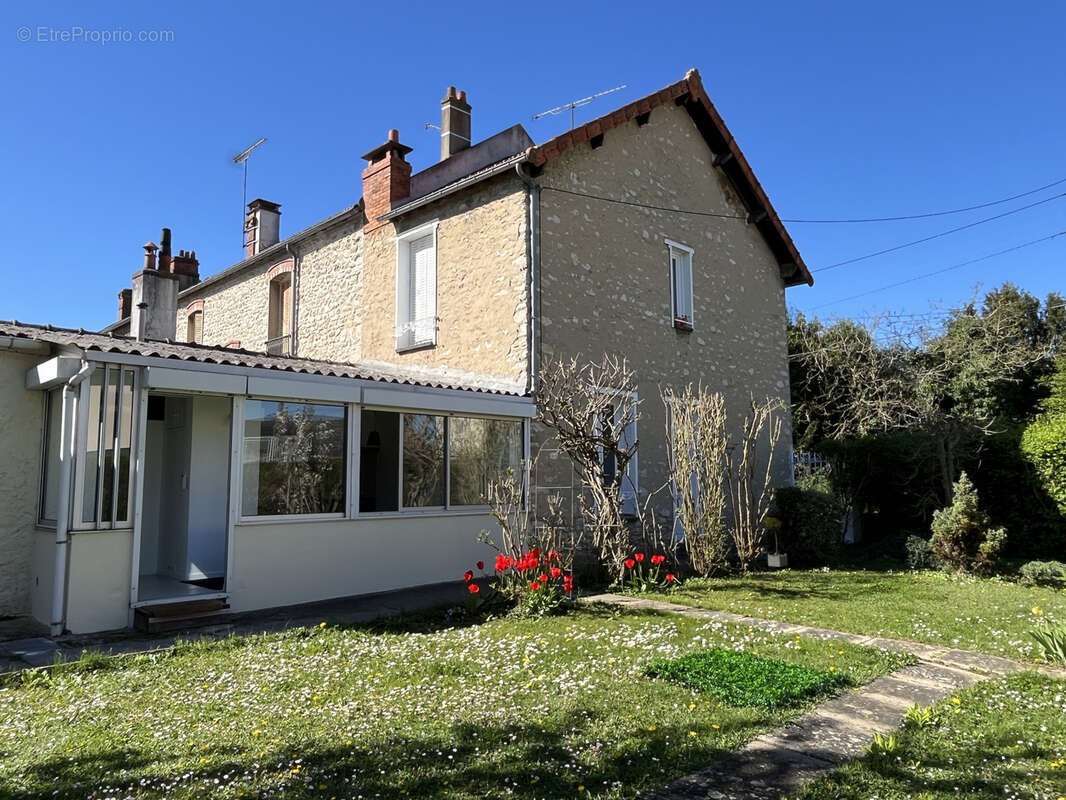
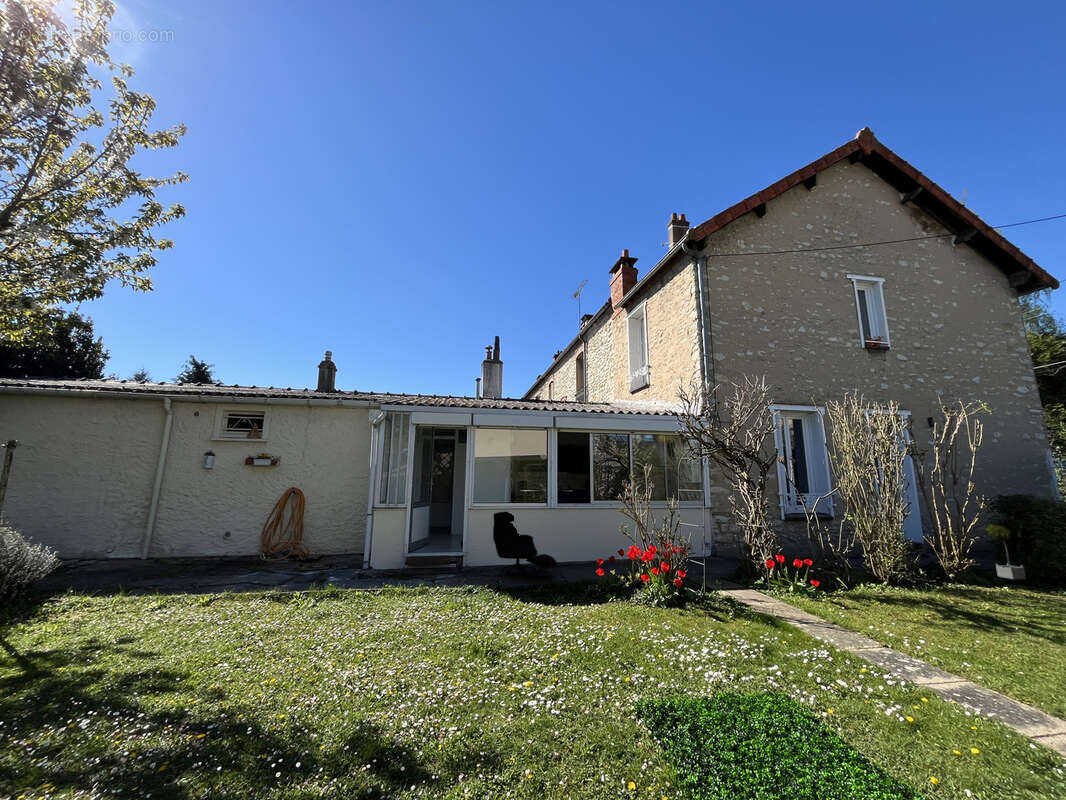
lounge chair: none [275,526,372,614] -> present [493,512,557,578]

